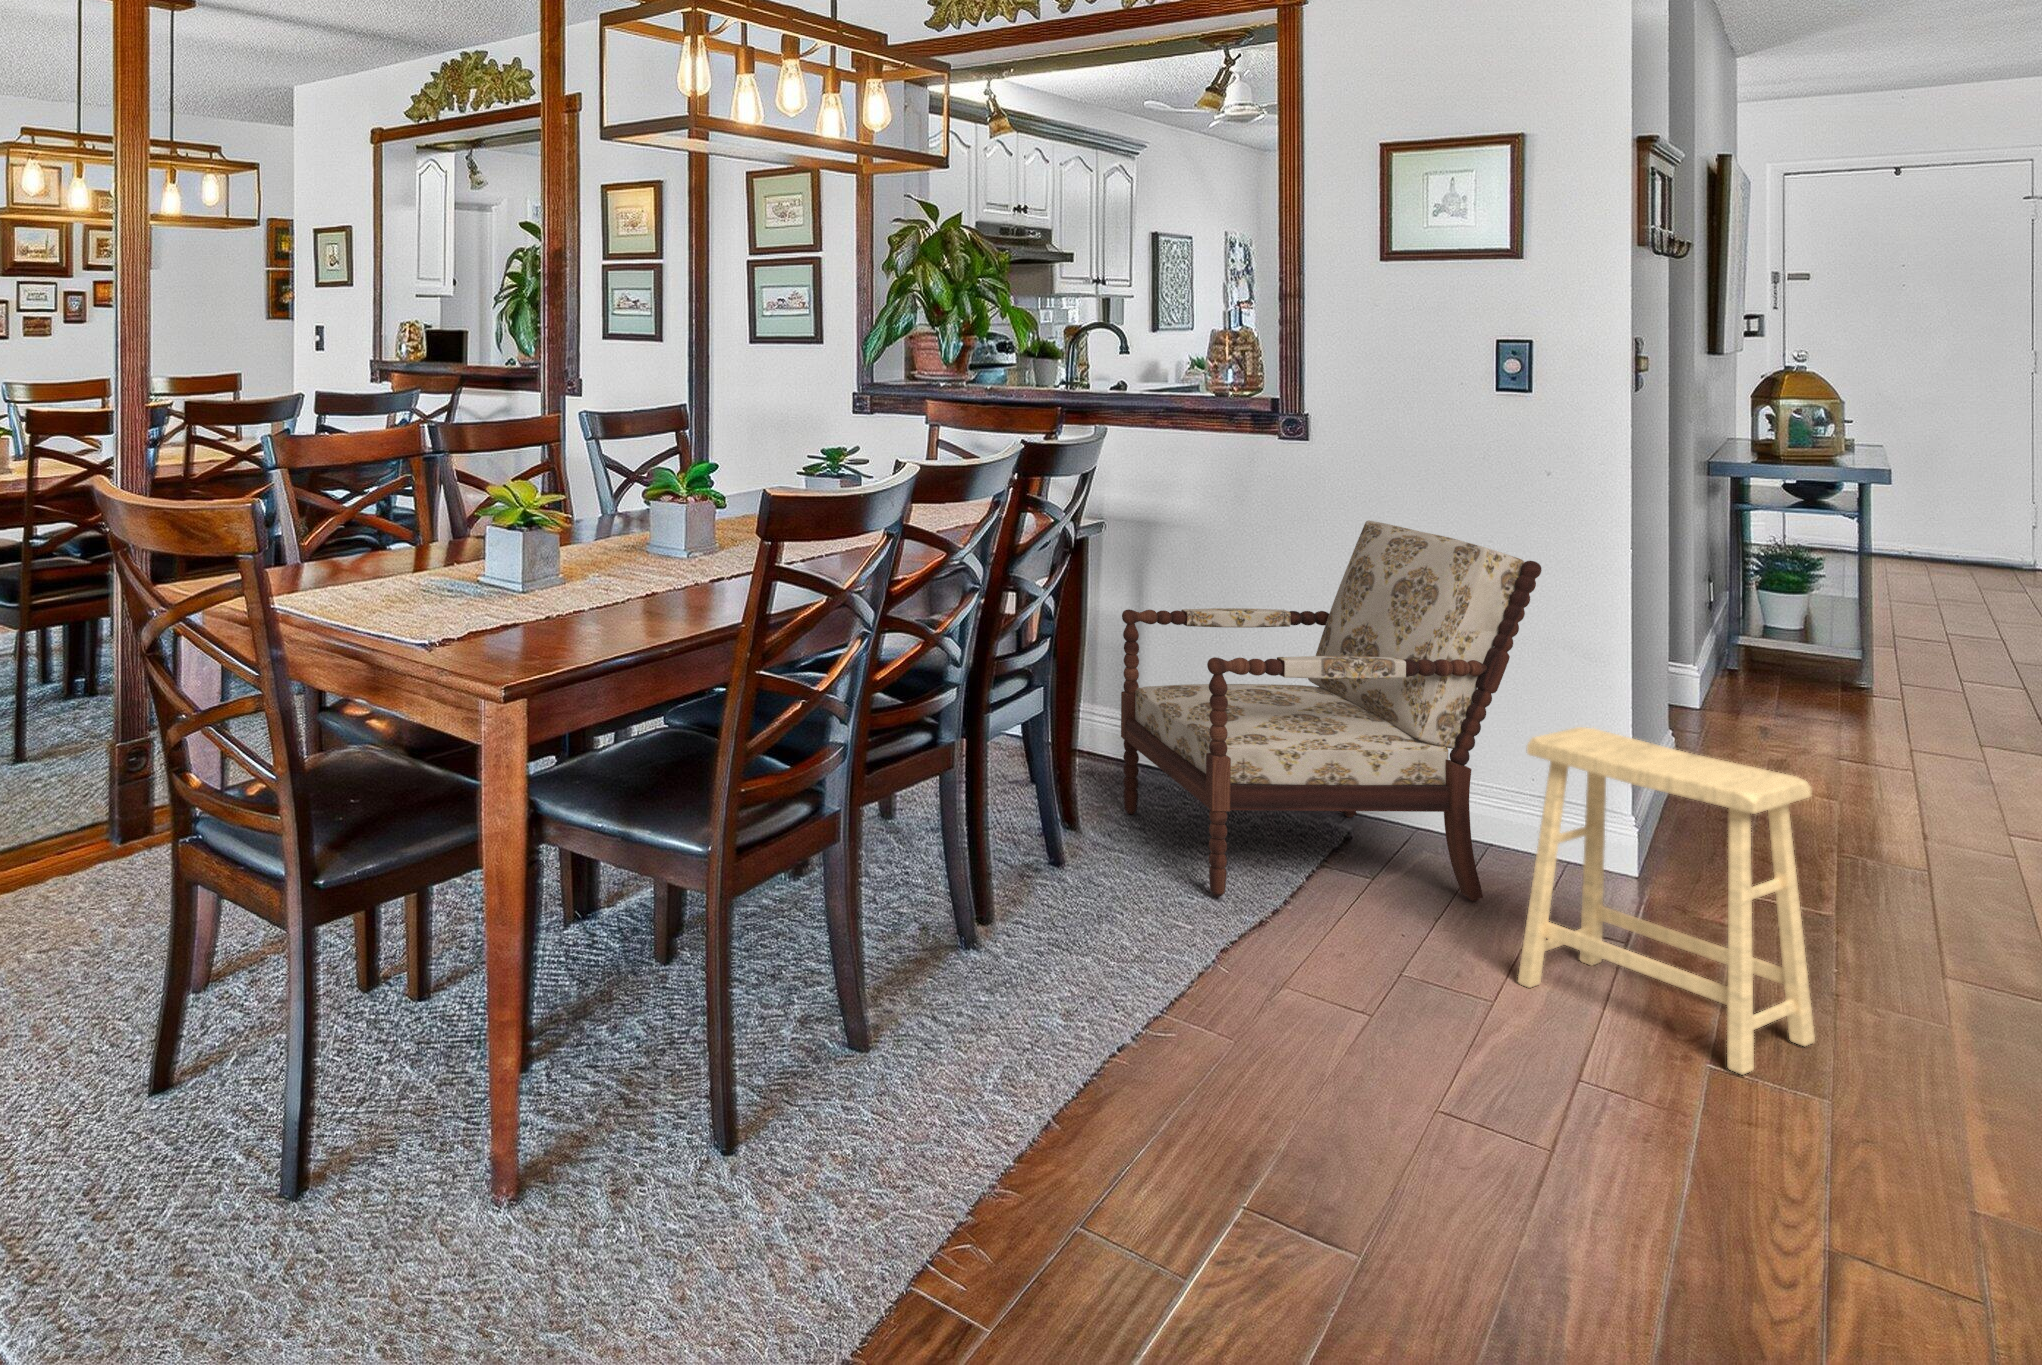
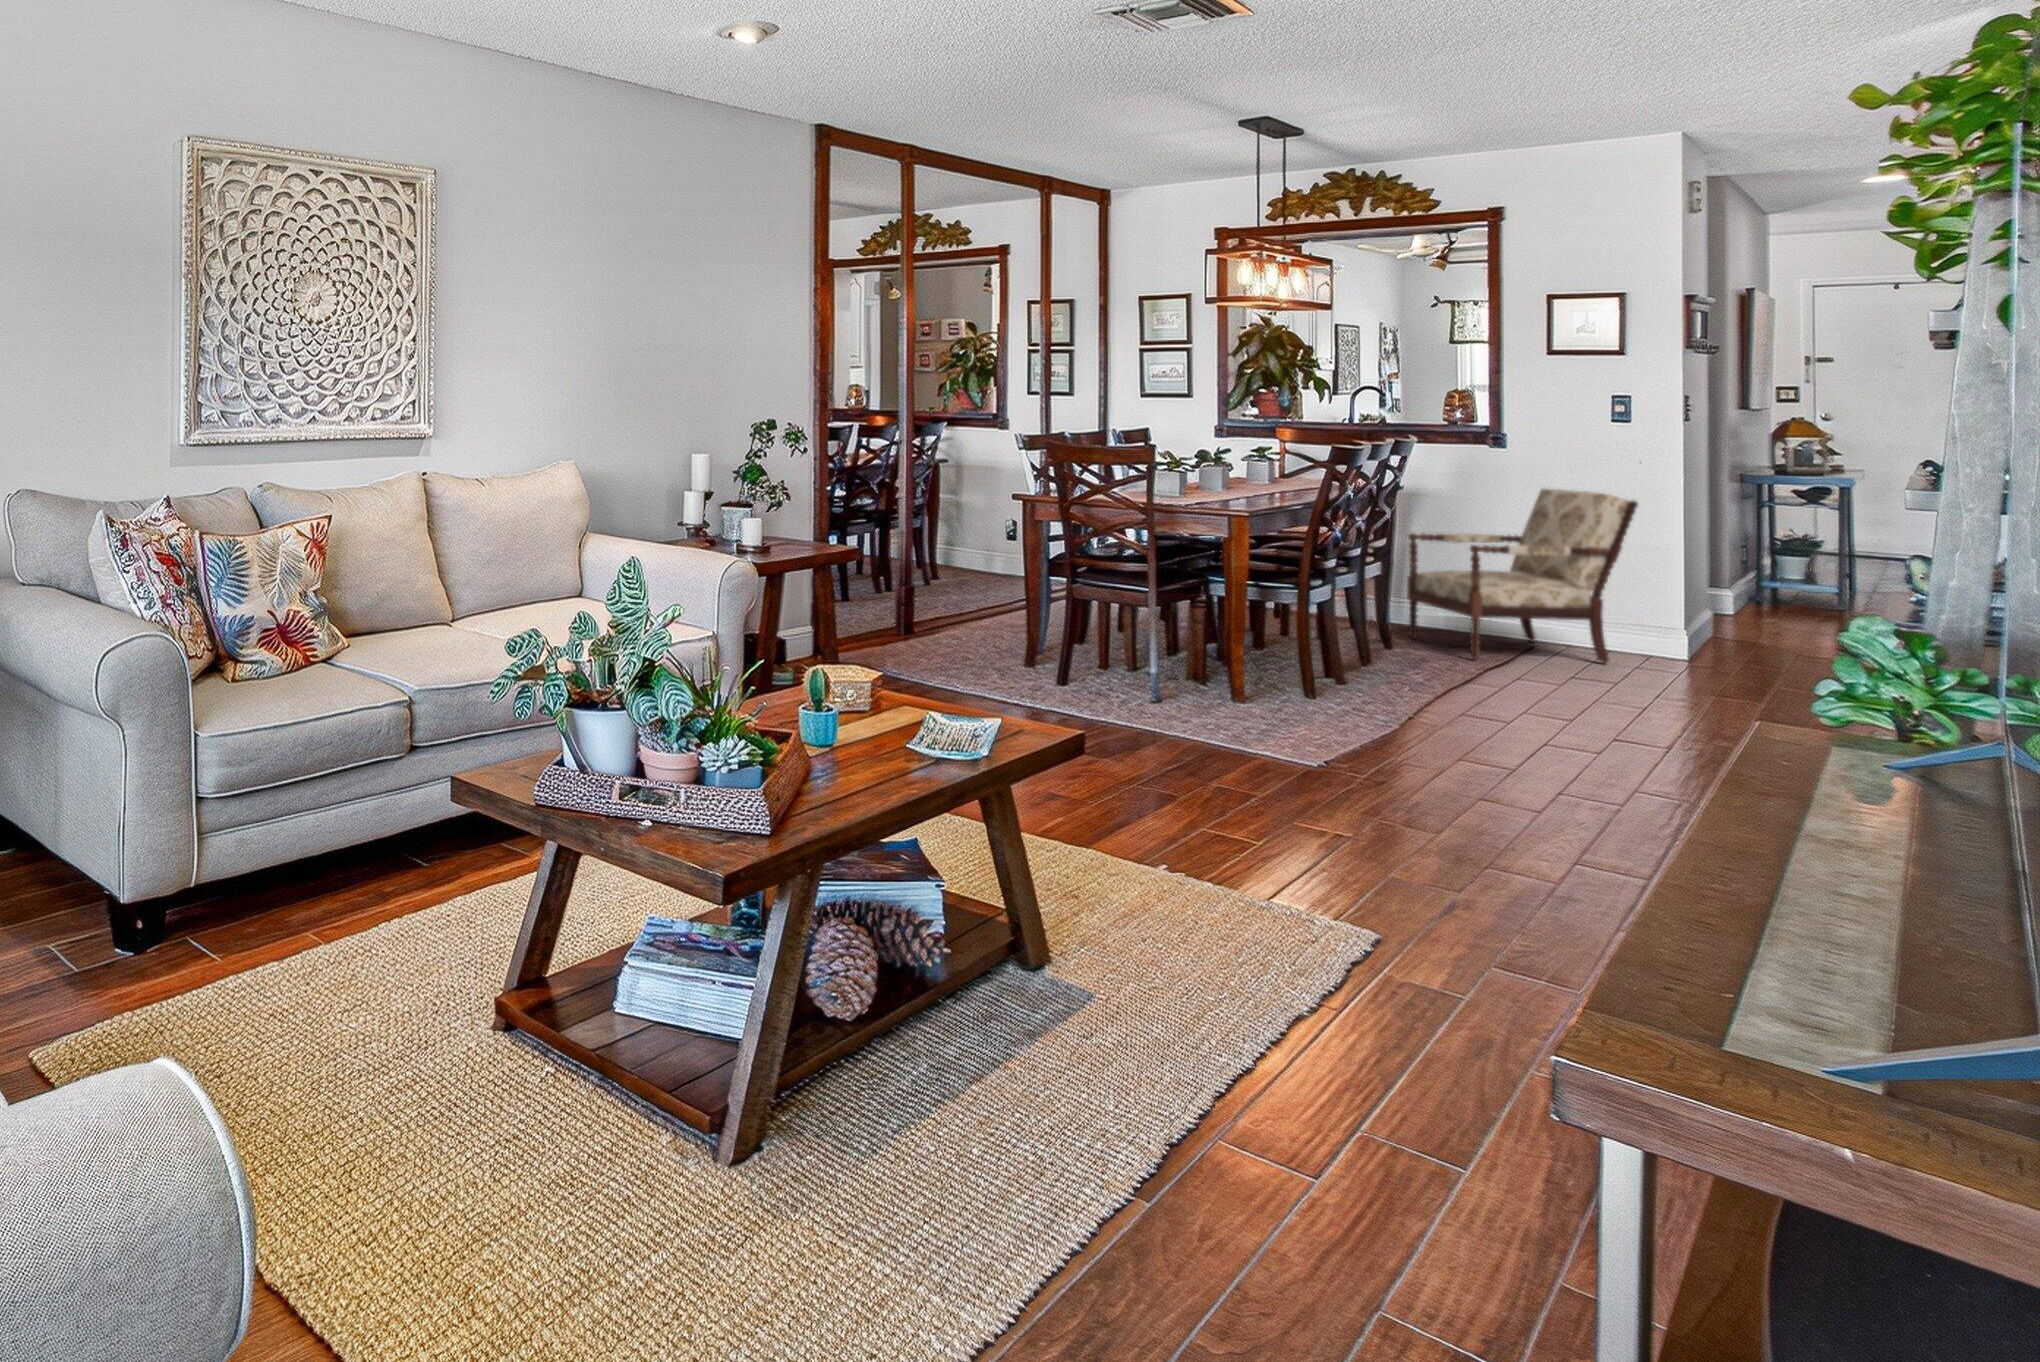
footstool: present [1517,727,1815,1075] -> none [1629,570,1766,700]

